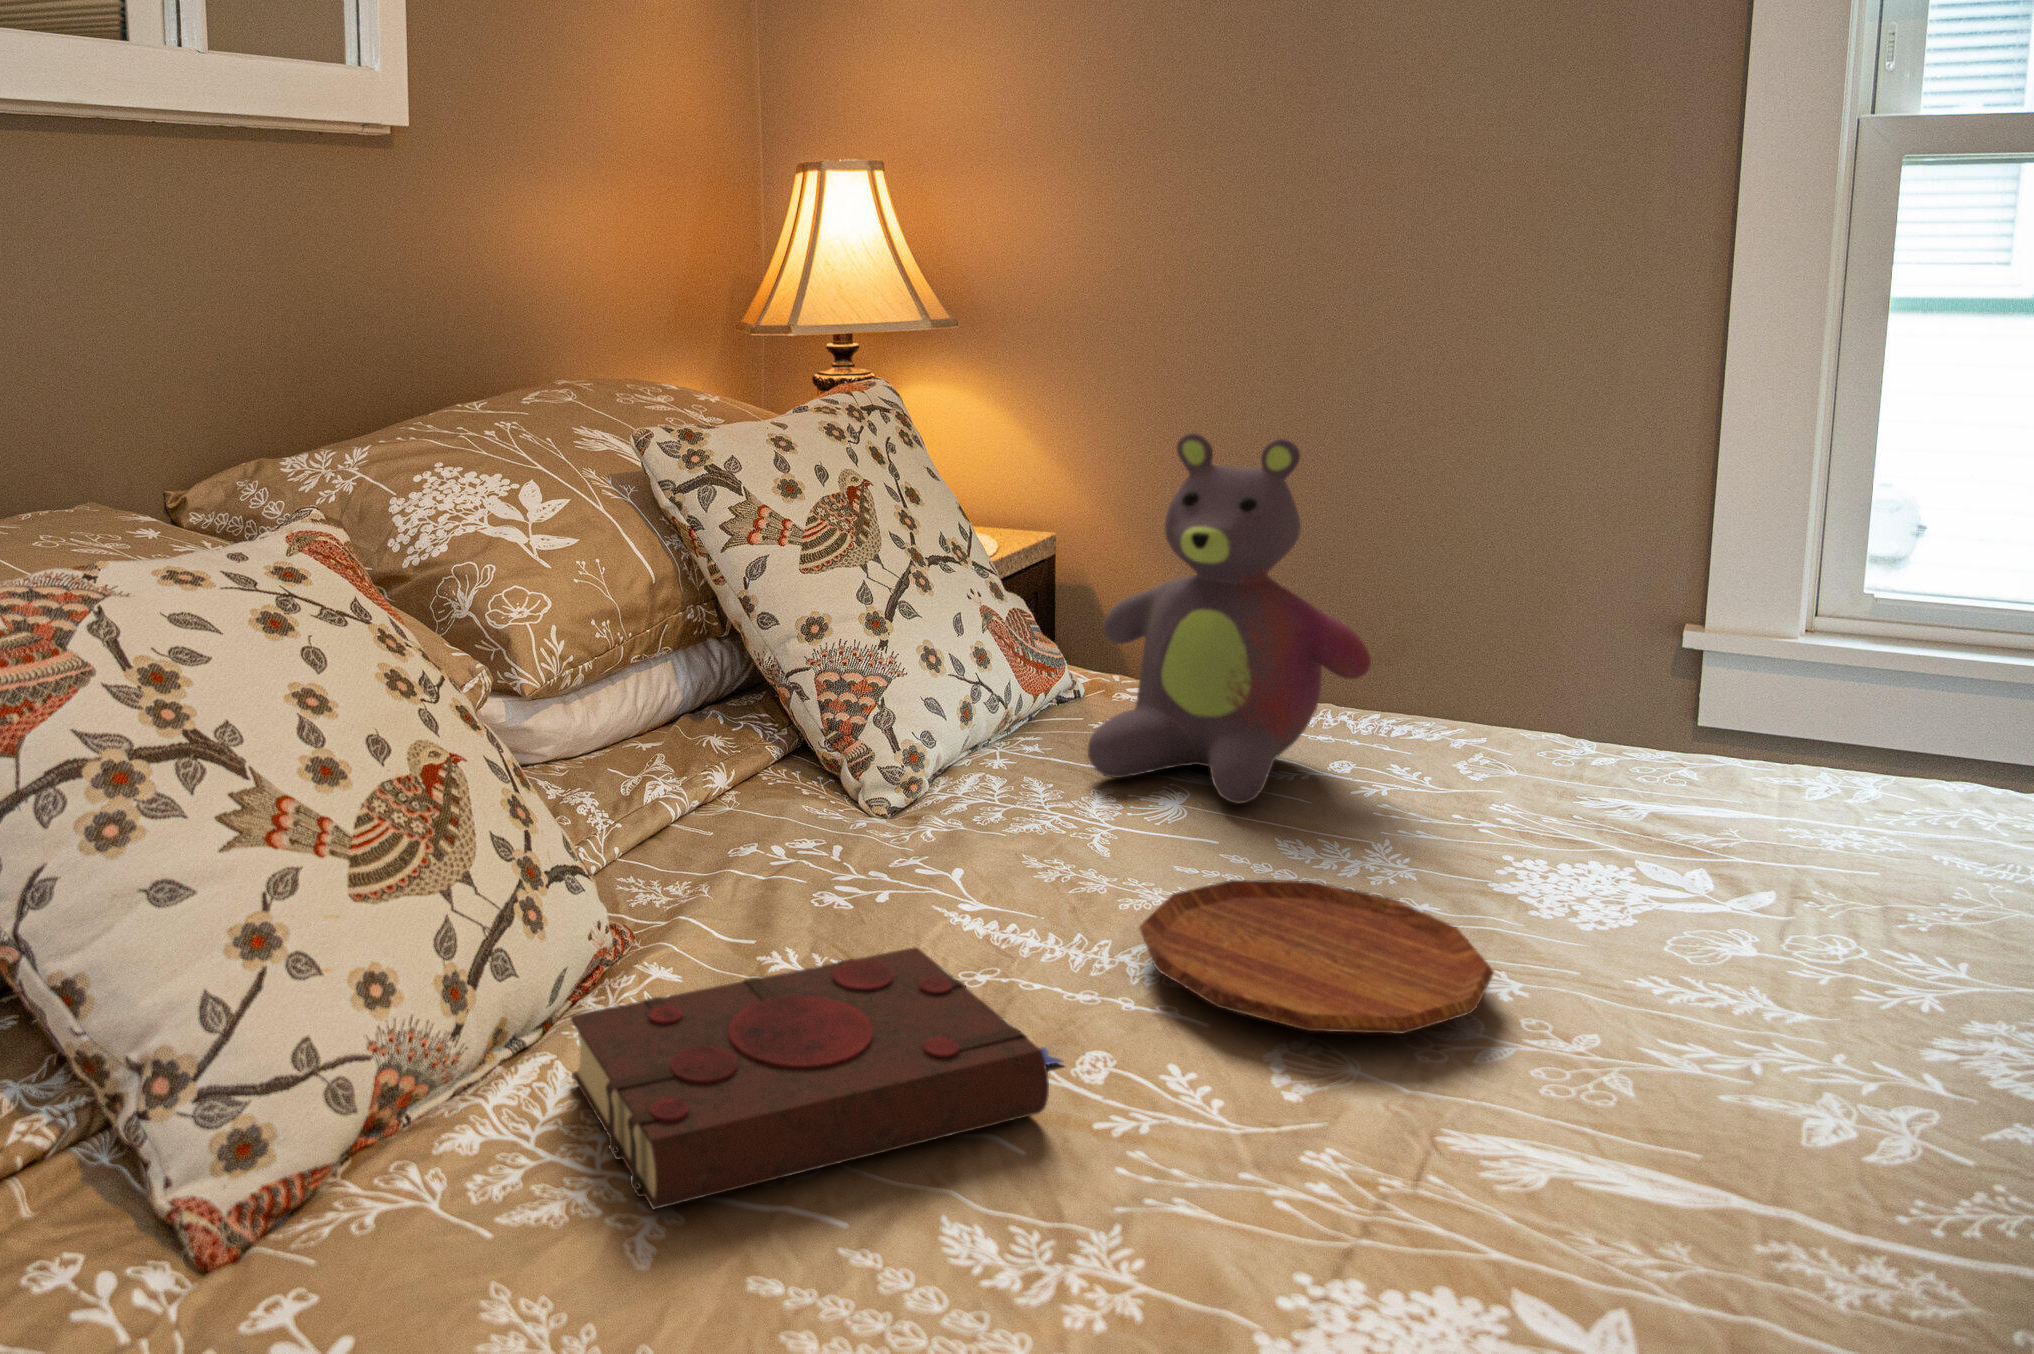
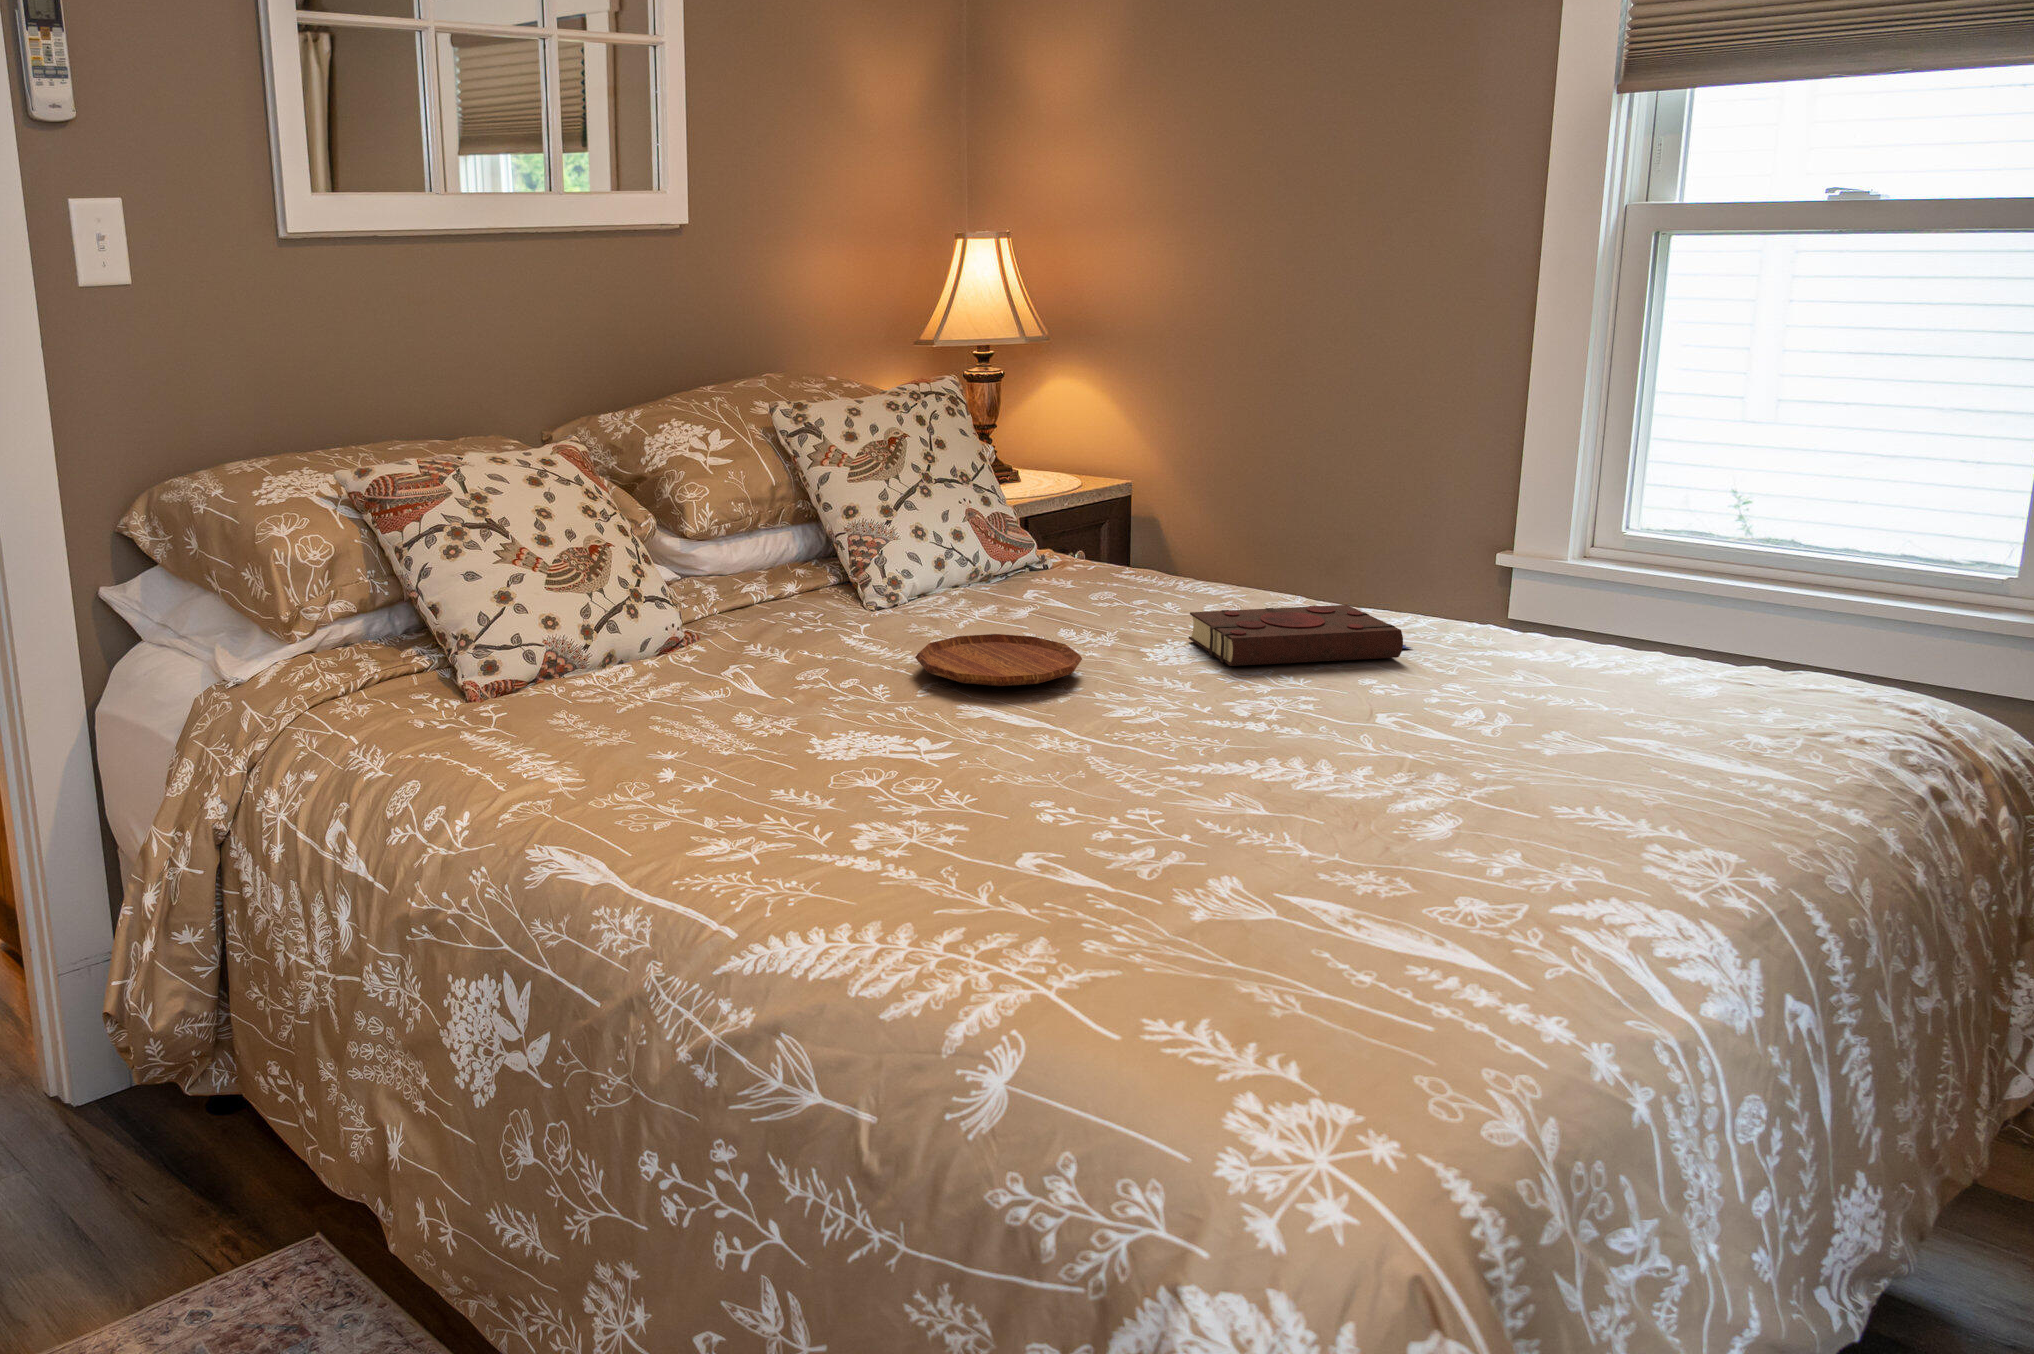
stuffed bear: present [1088,433,1371,804] -> none [994,407,1156,614]
book: present [570,947,1062,1210] -> present [1189,605,1411,666]

